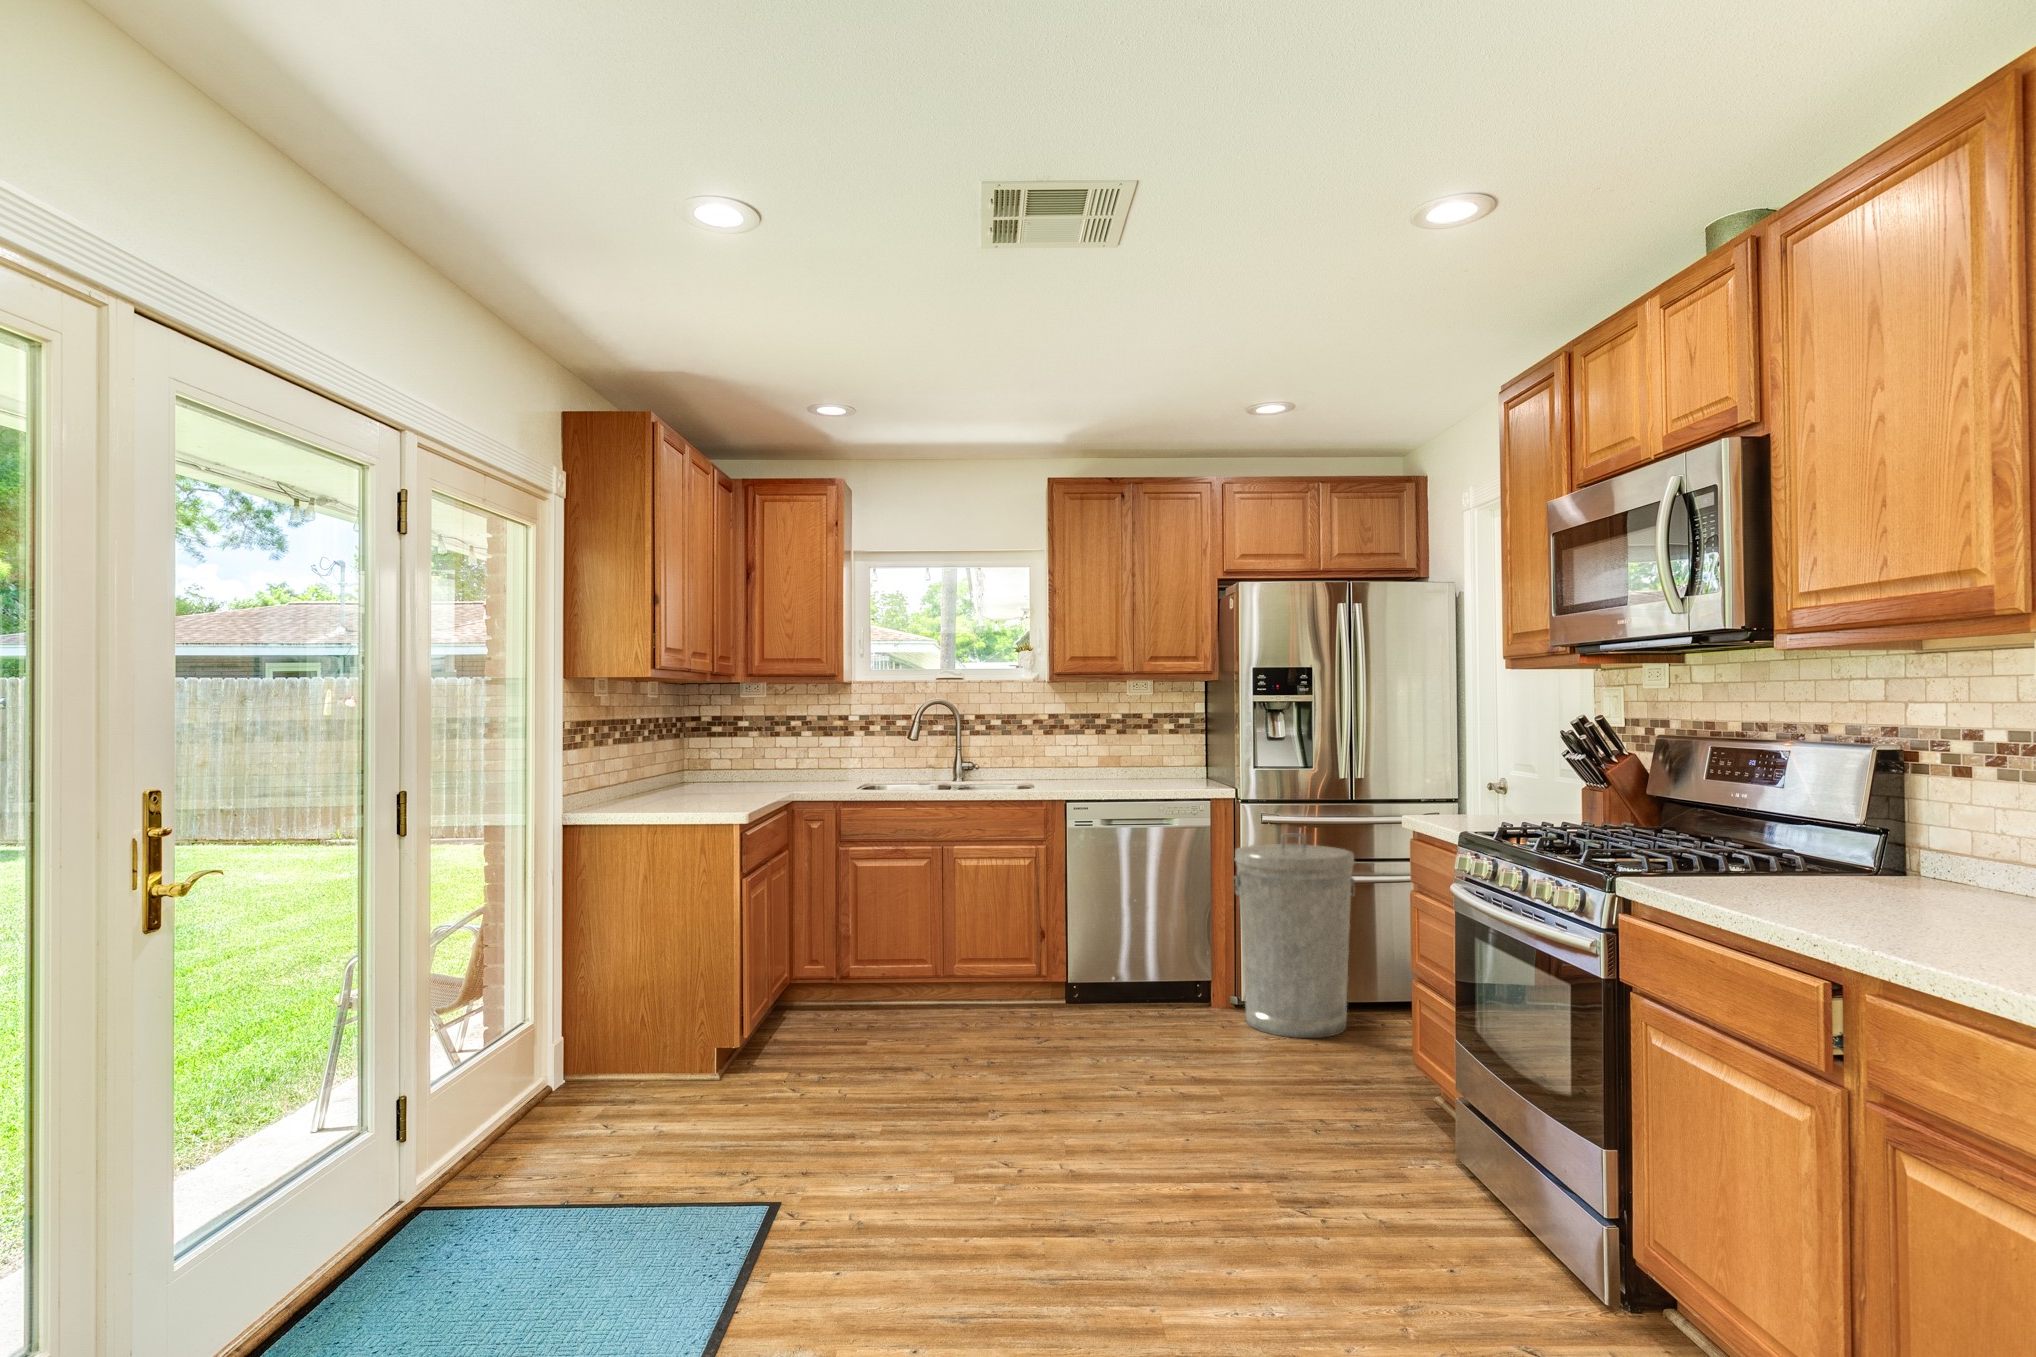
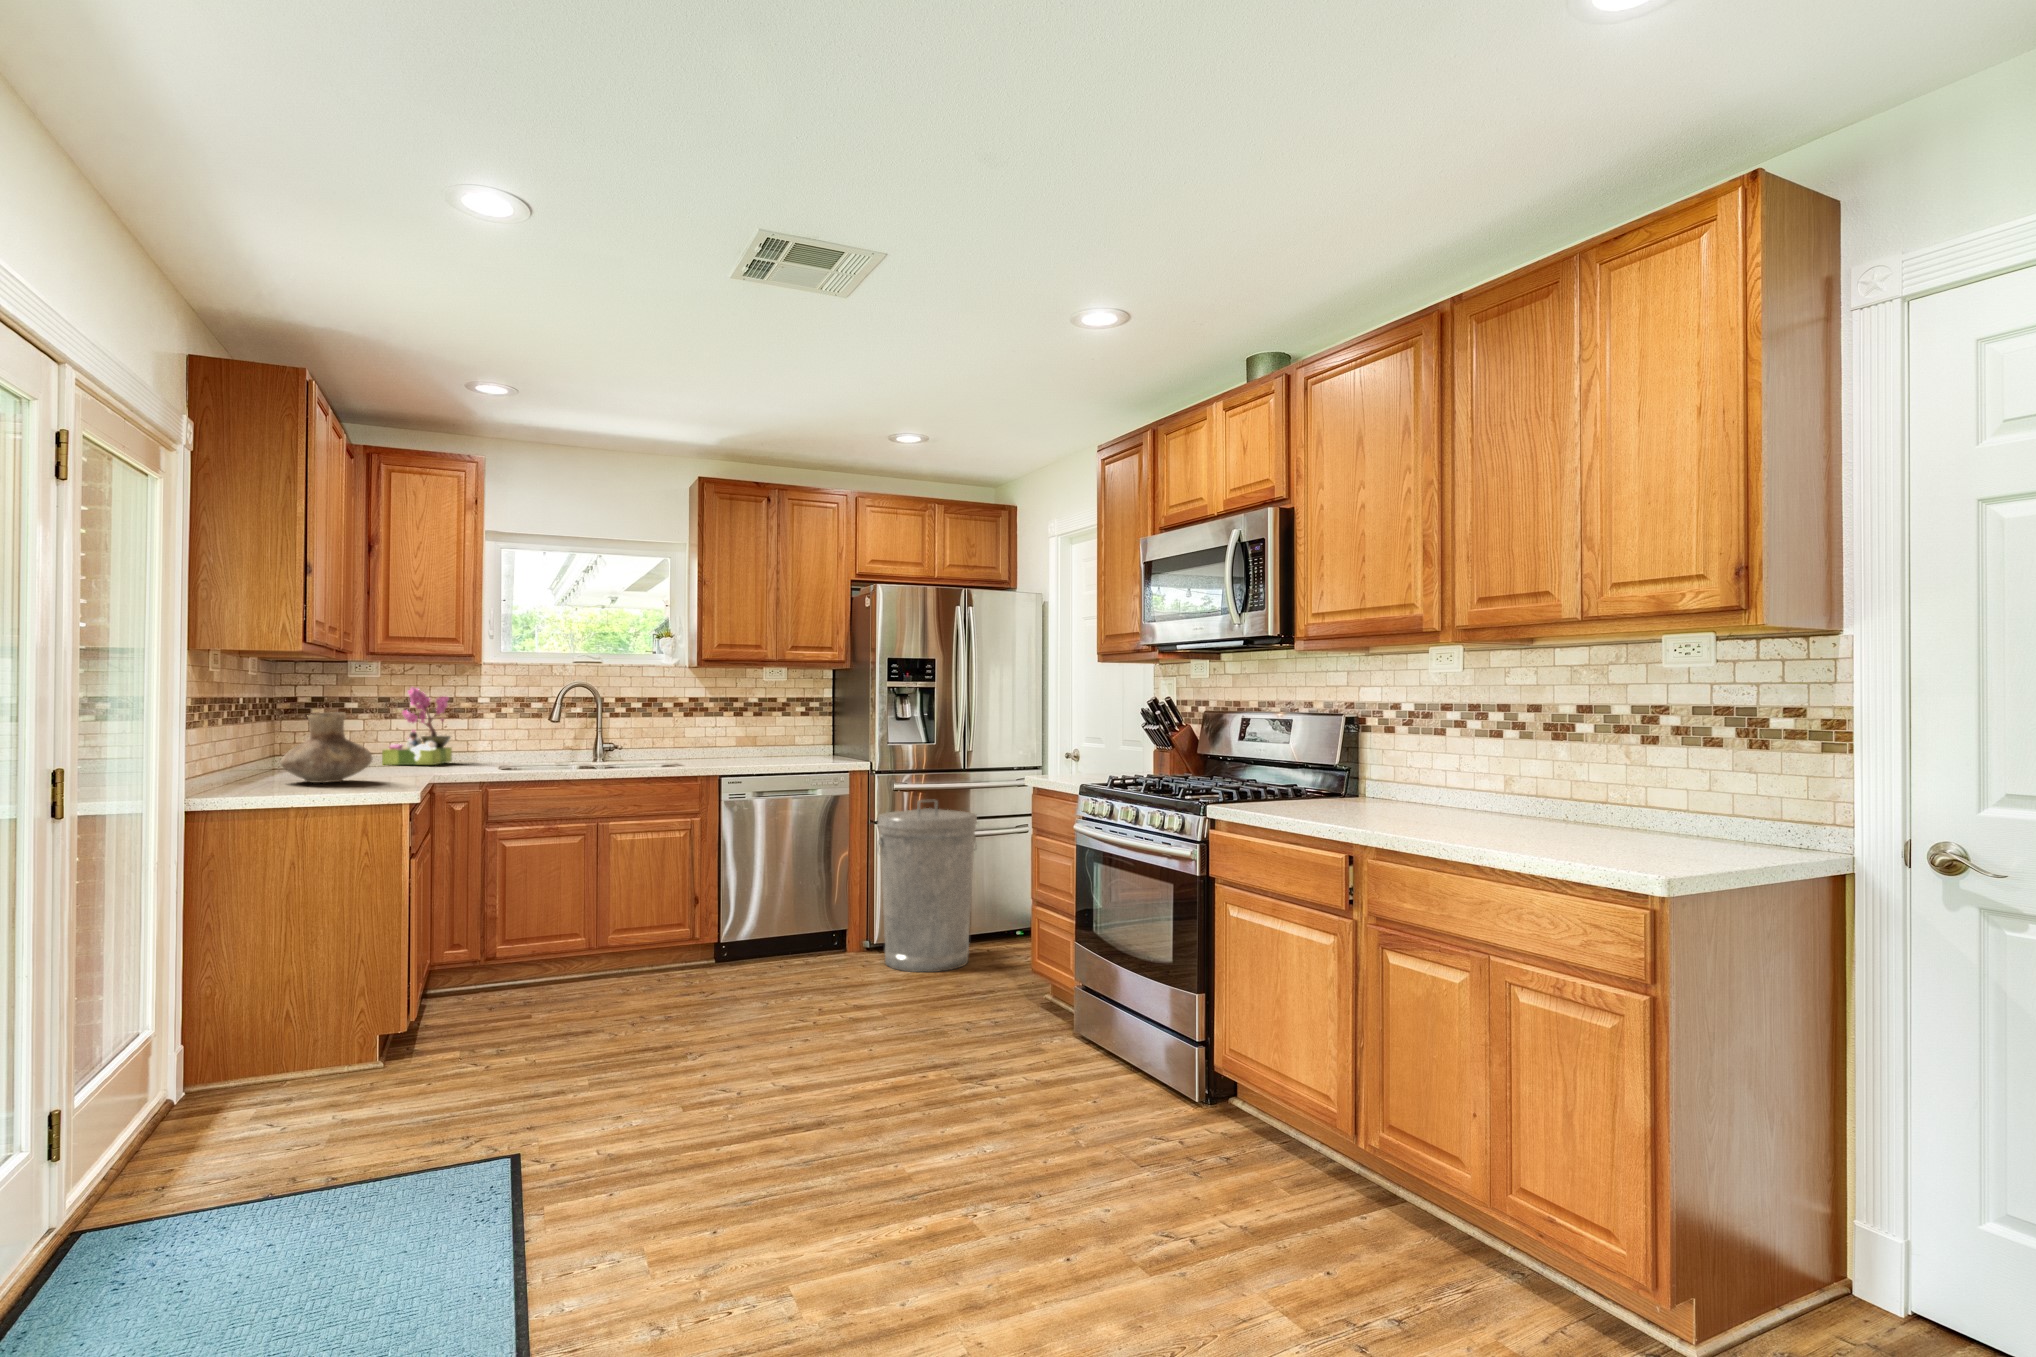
flower arrangement: none [767,705,828,781] -> present [382,687,452,765]
vase: none [655,733,730,798] -> present [281,713,372,783]

